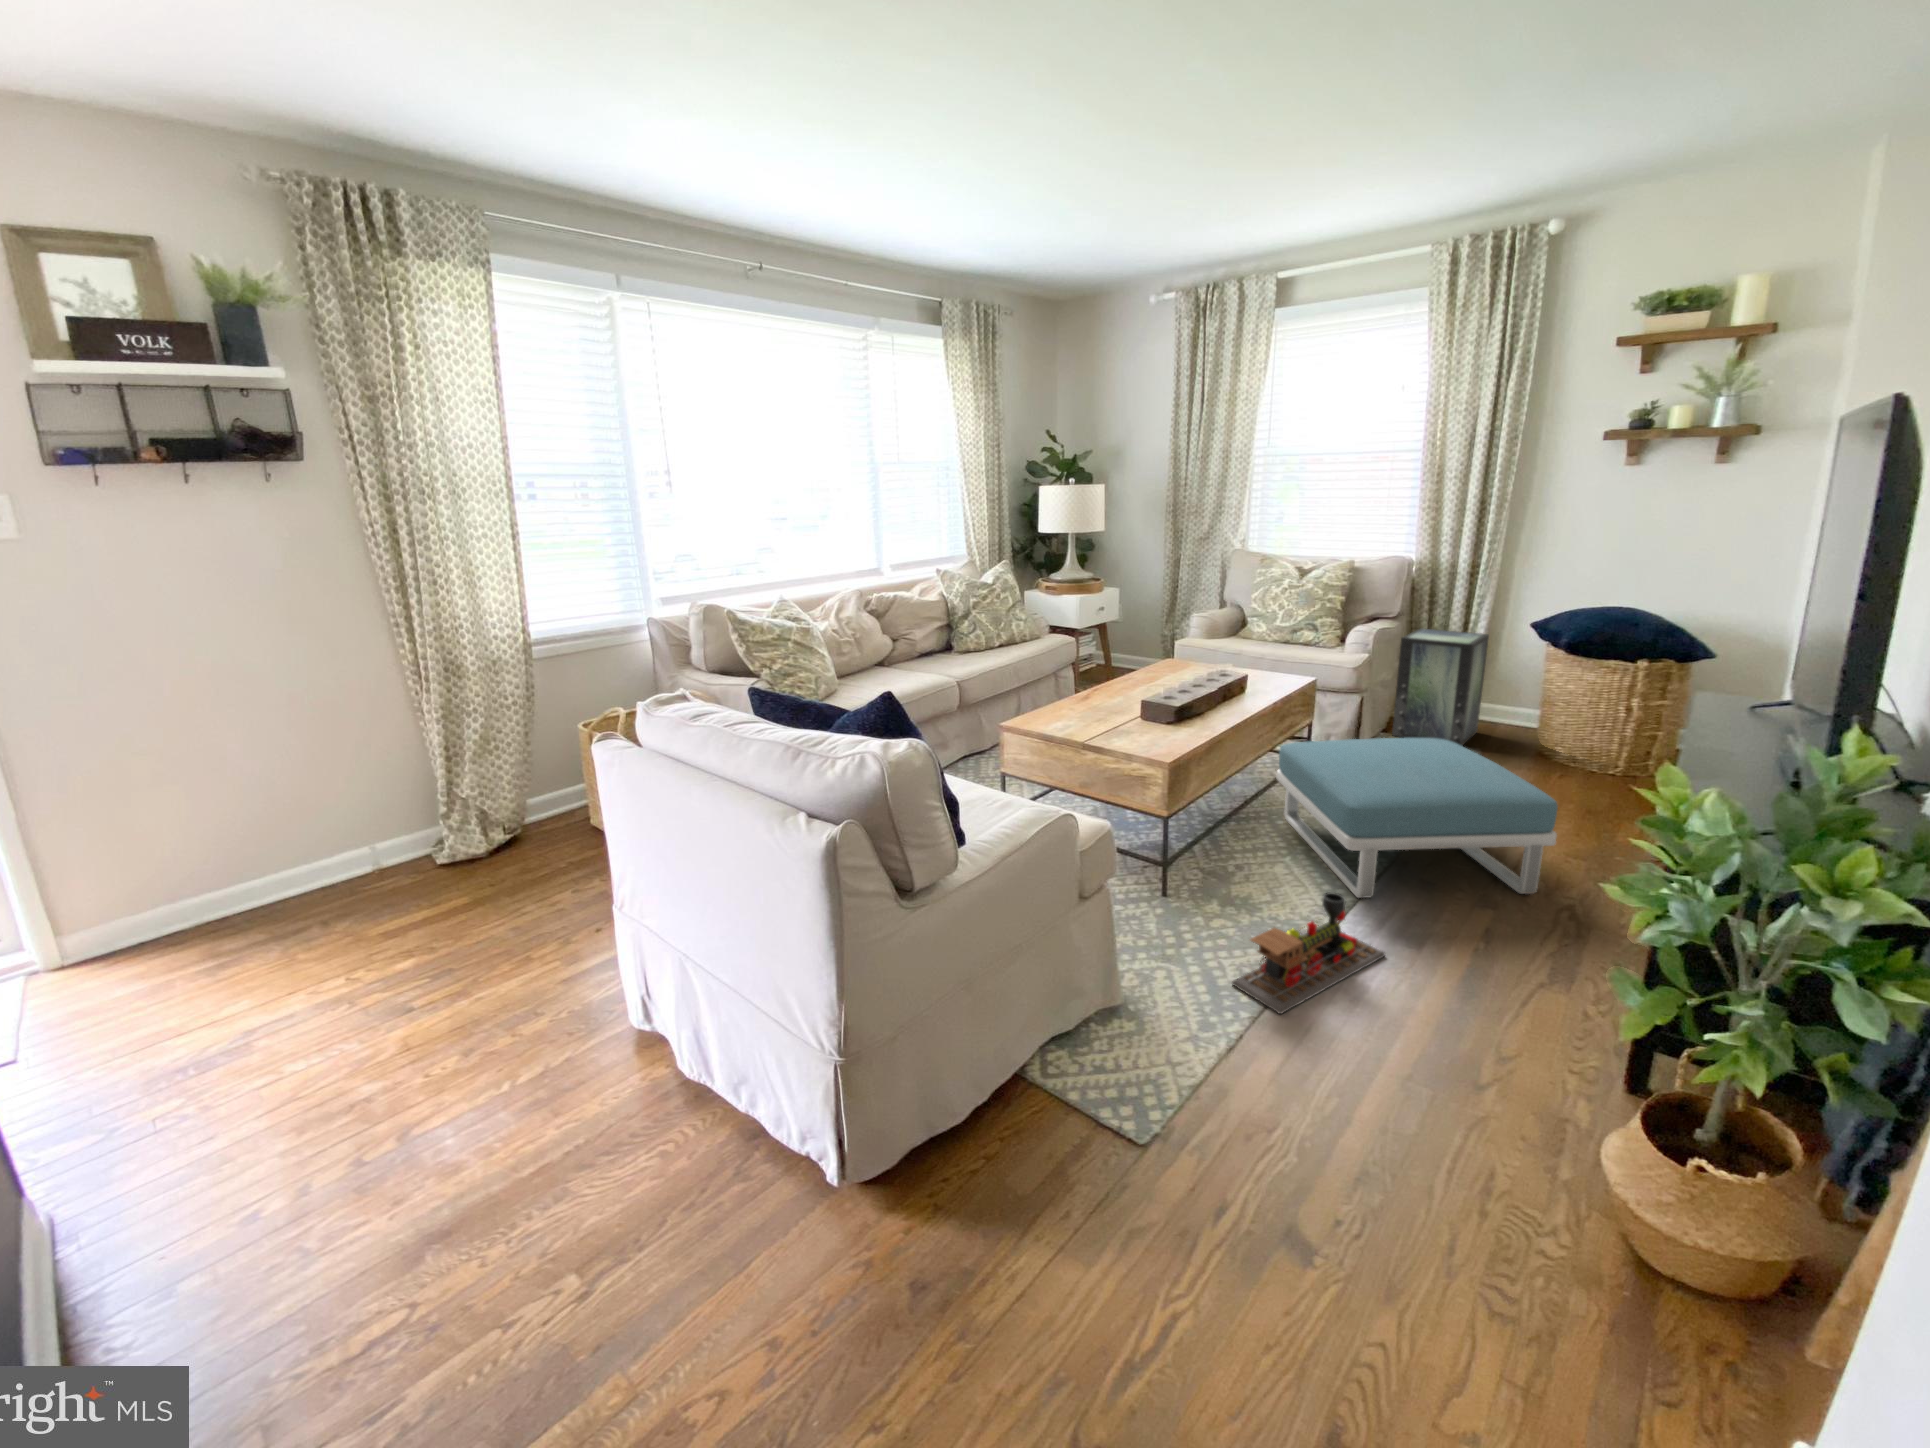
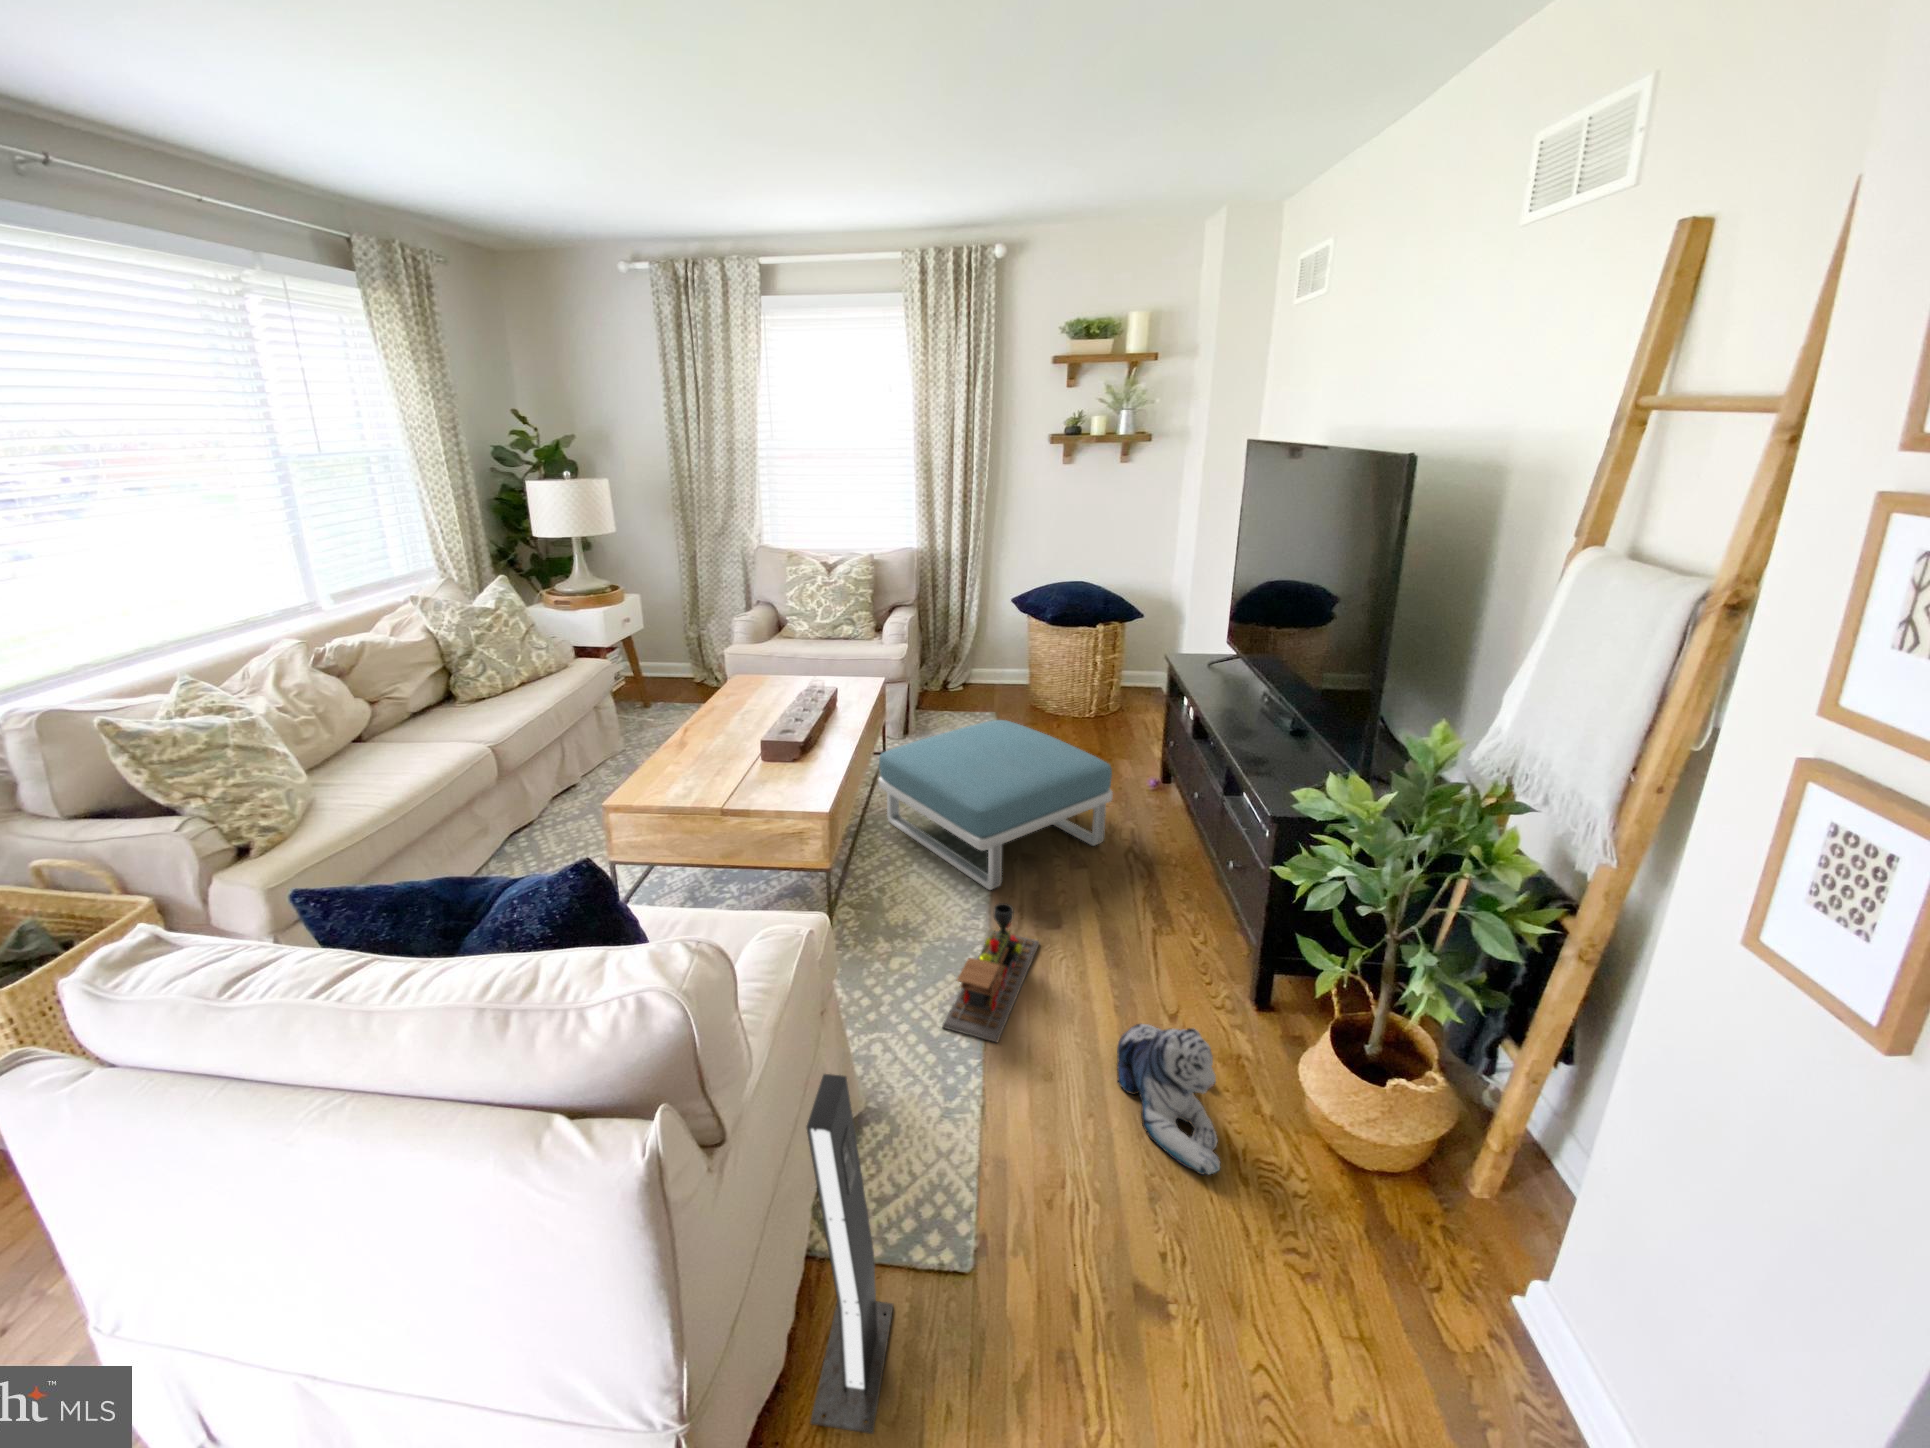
storage box: present [1392,628,1489,746] -> none [925,609,986,712]
speaker: none [960,891,1064,1203] -> present [807,1074,893,1434]
plush toy: none [1392,1041,1516,1206] -> present [1117,1024,1220,1174]

